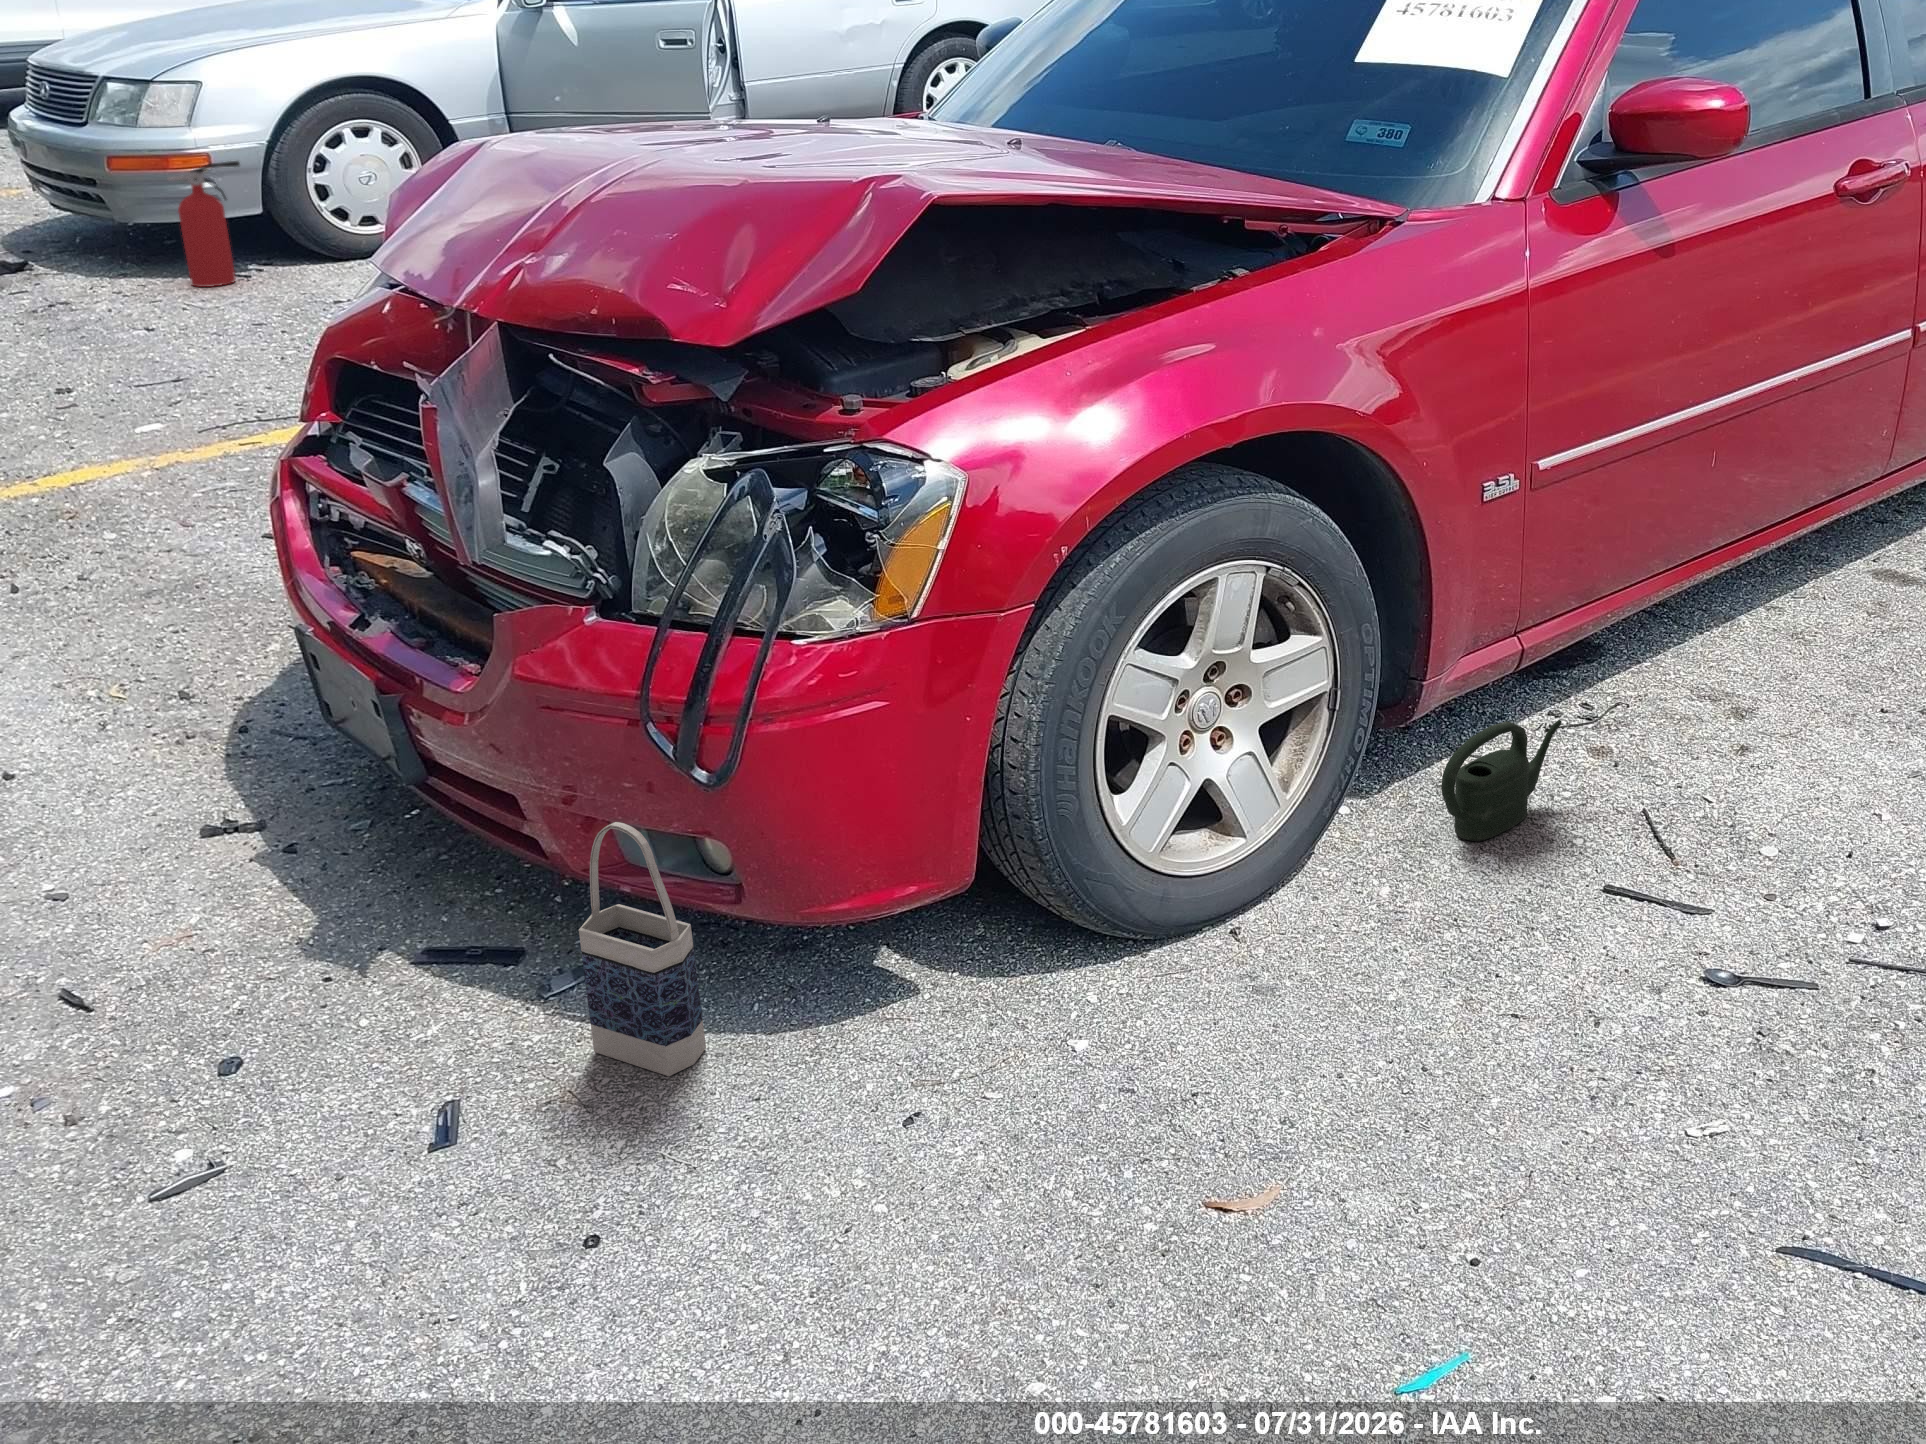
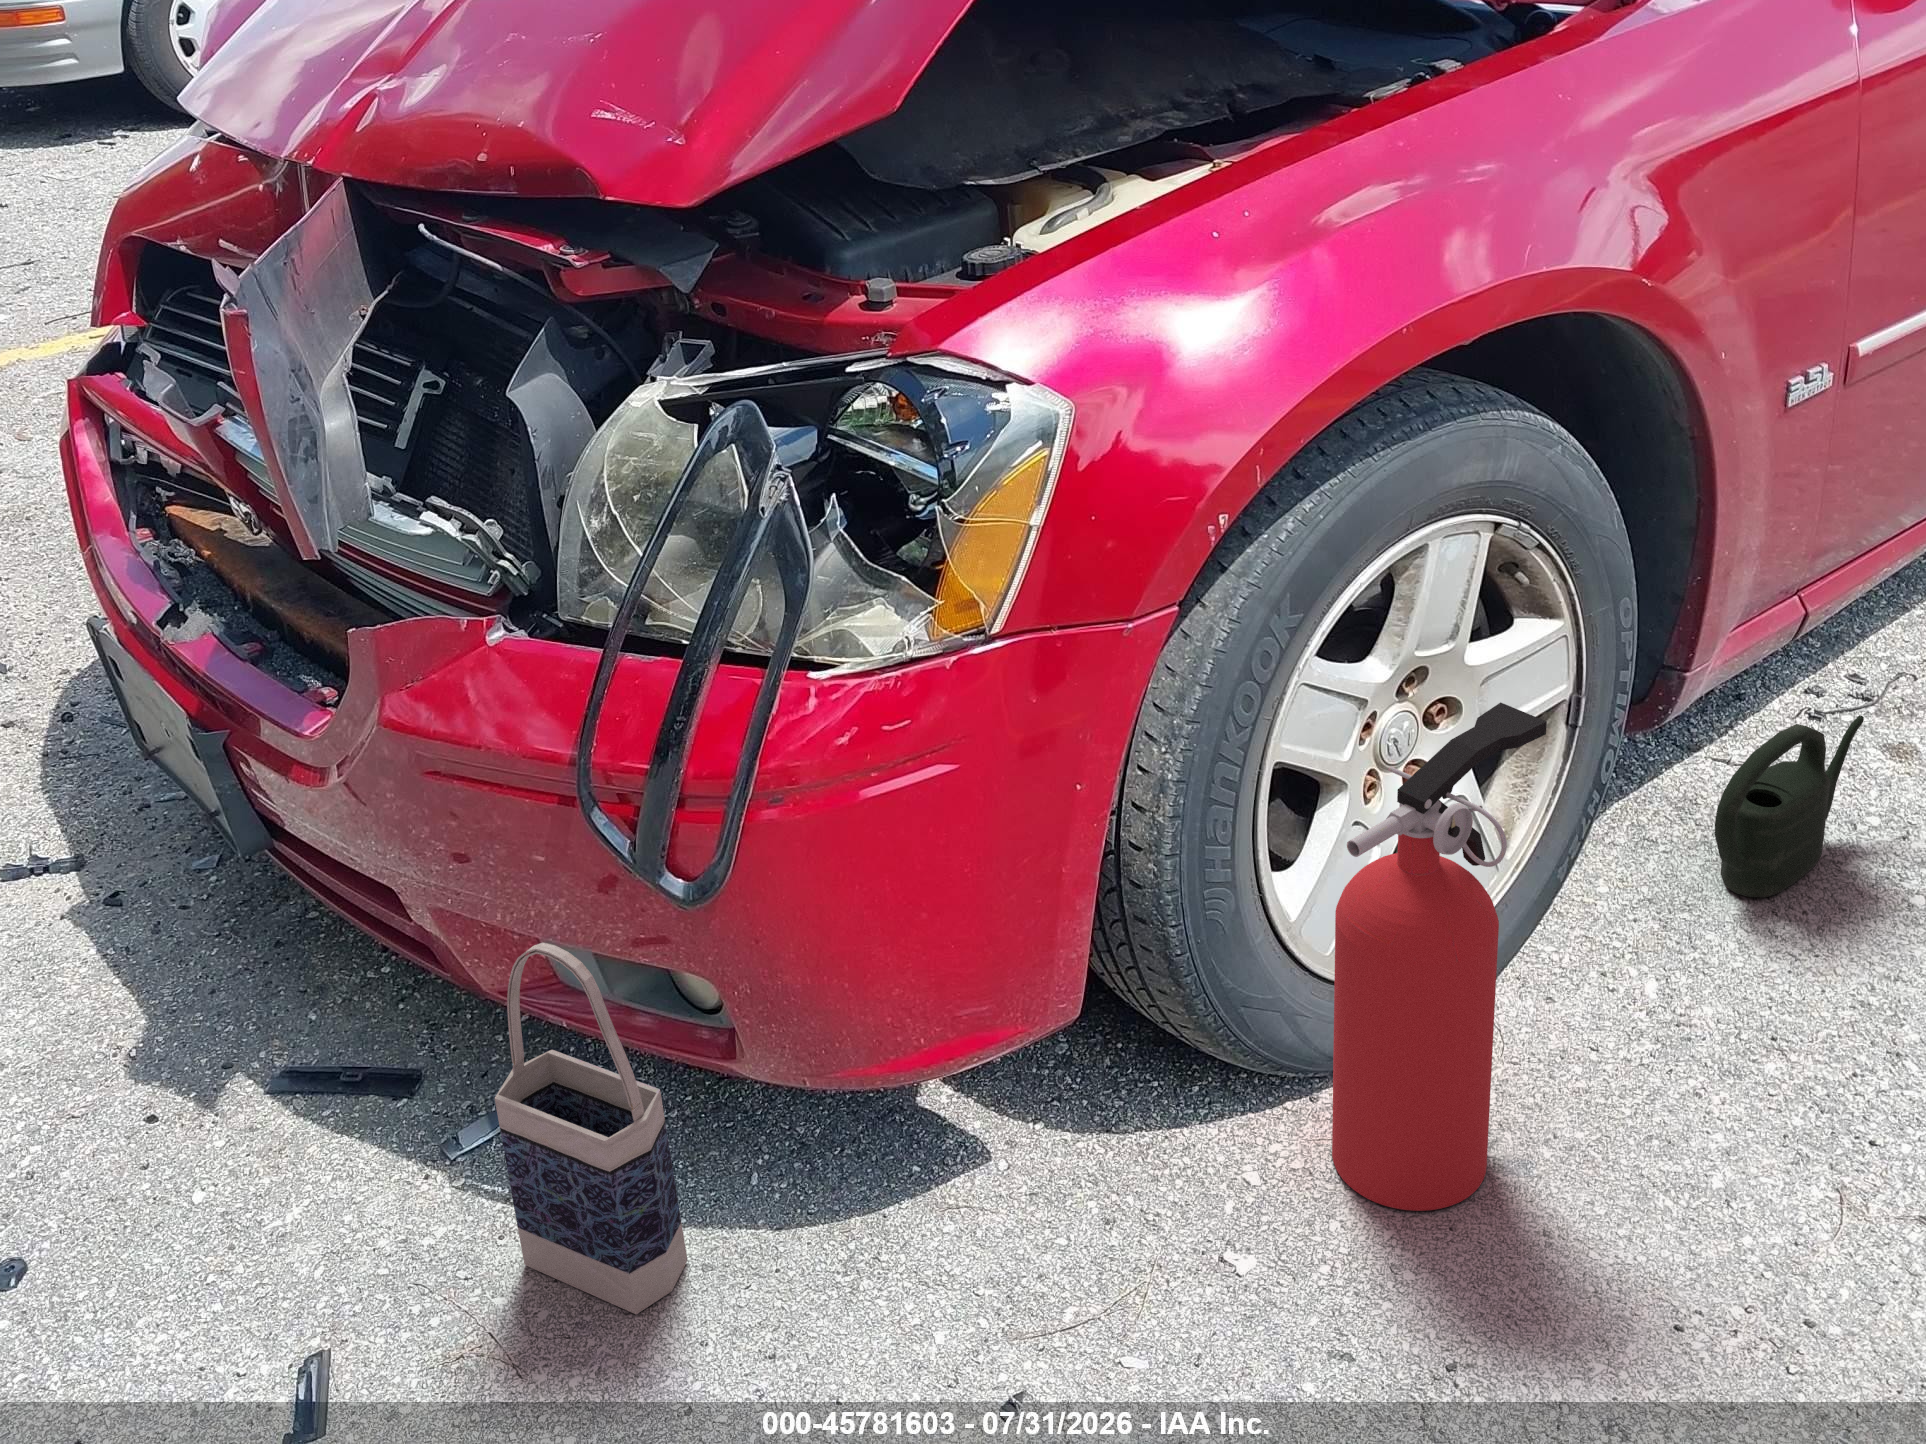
fire extinguisher: present [168,161,240,287] -> present [1332,702,1547,1211]

